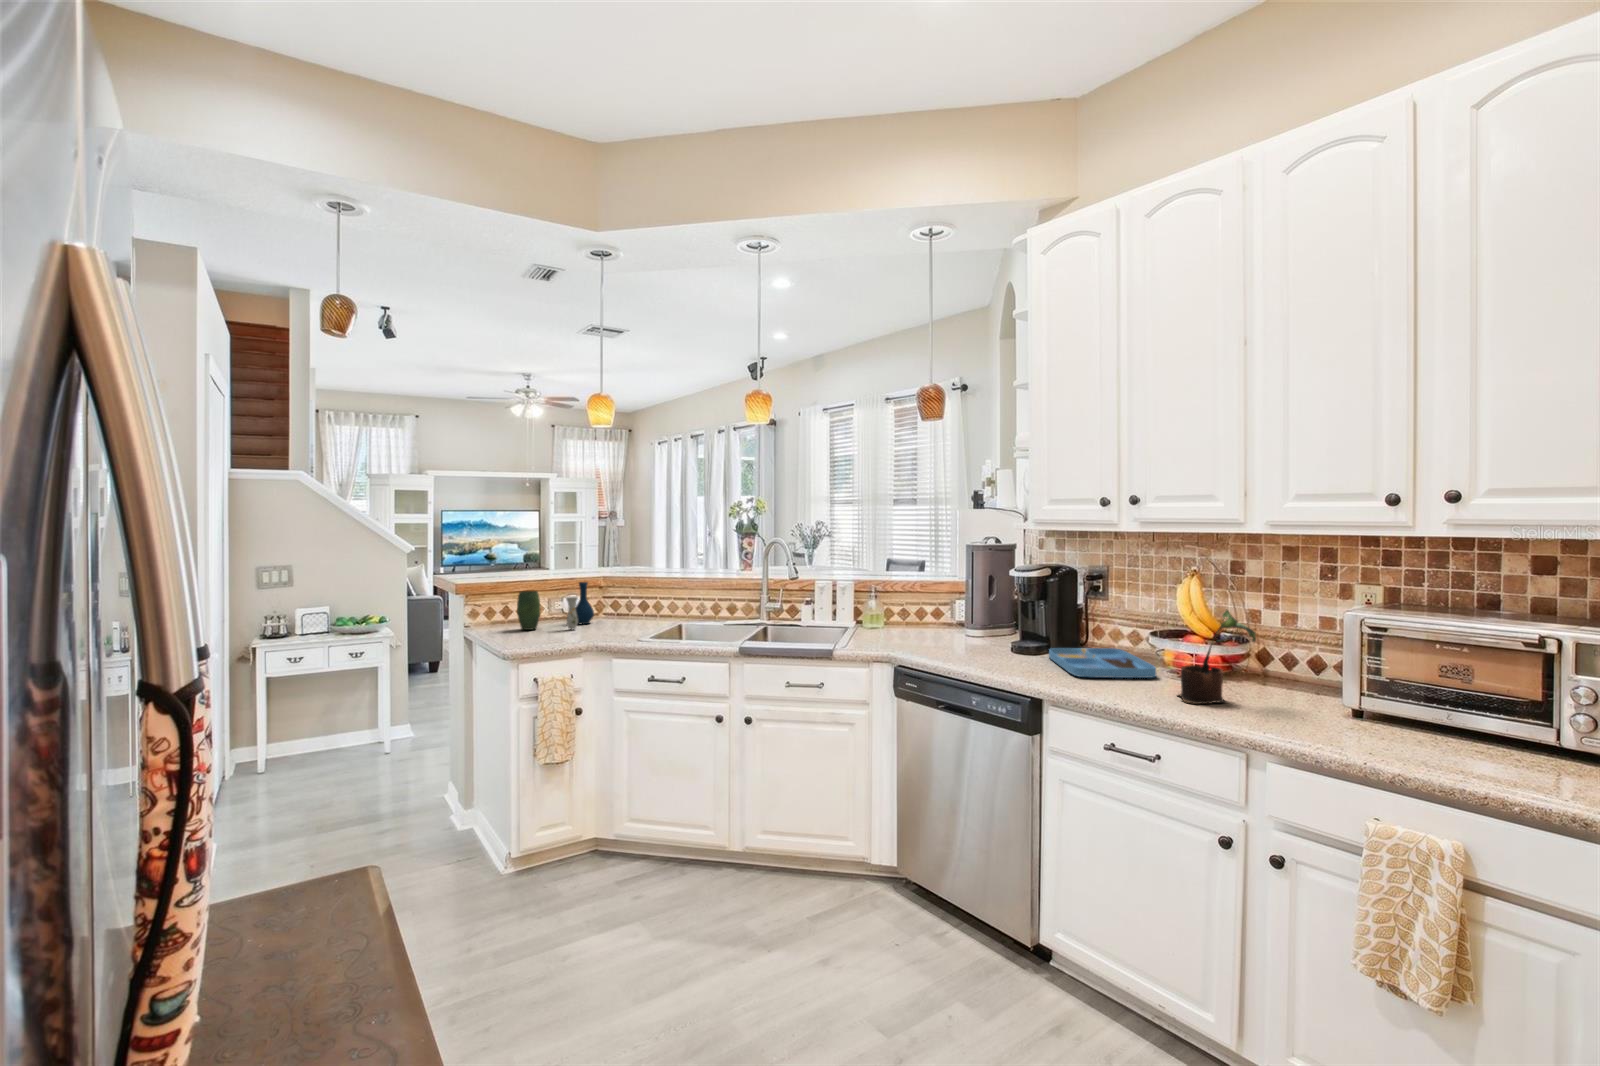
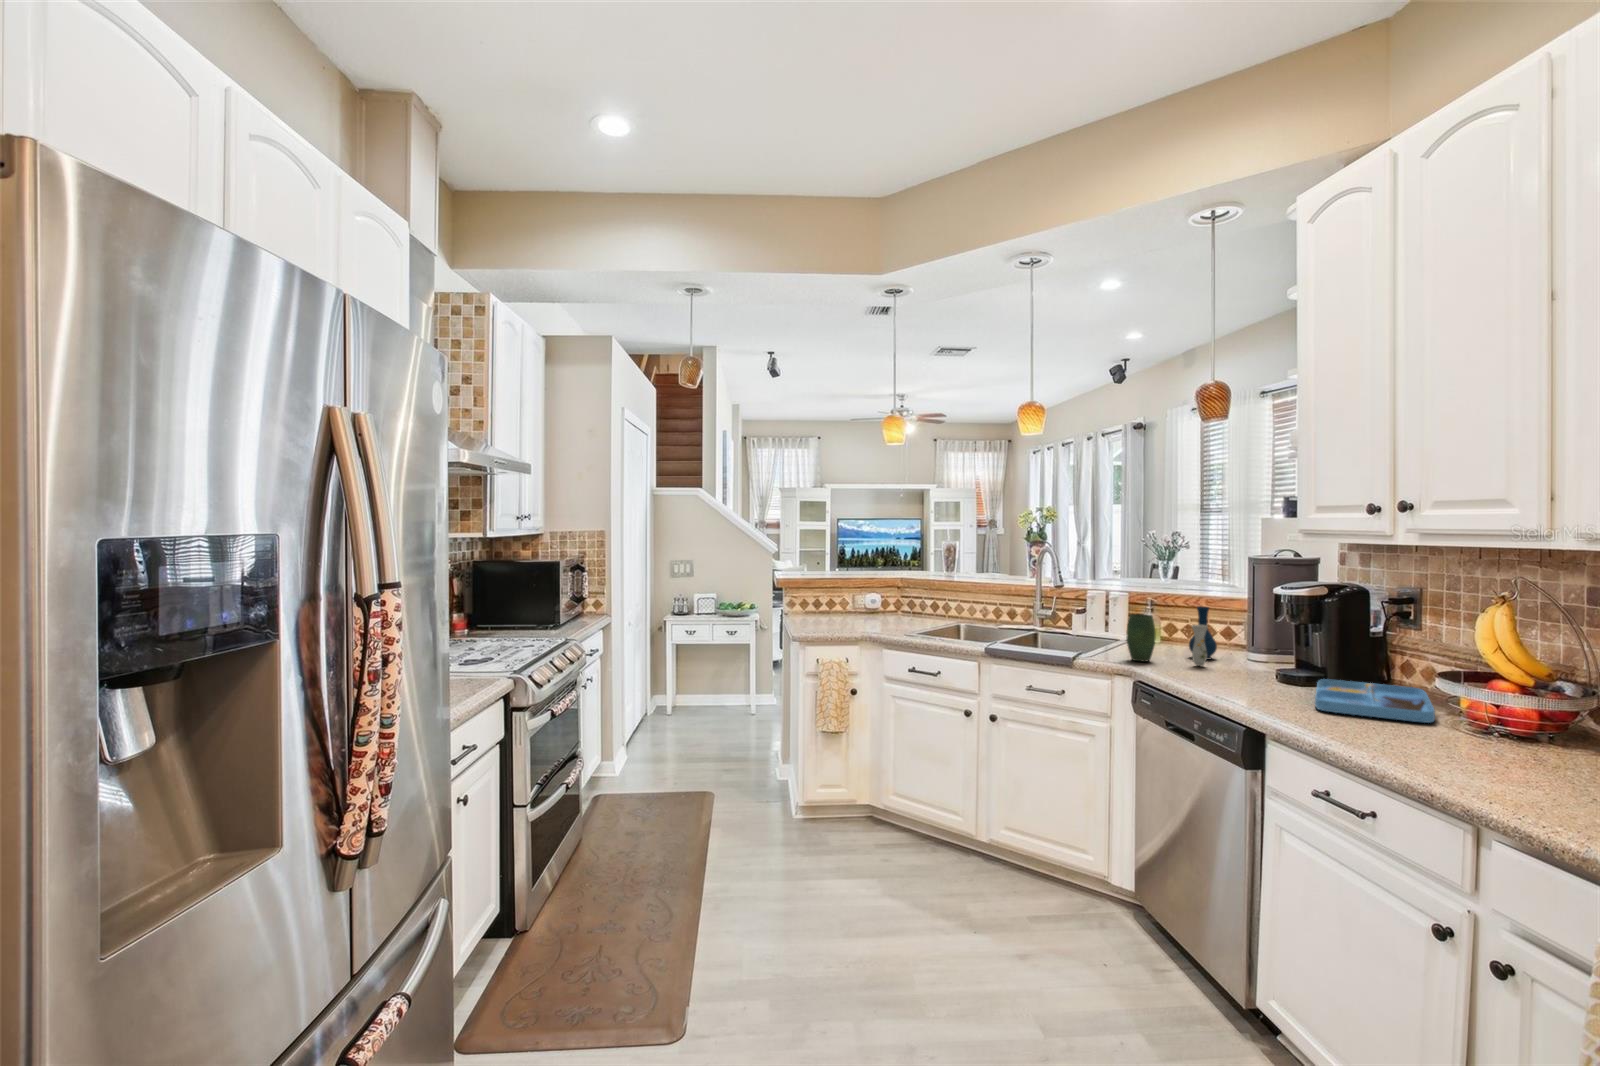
vase: present [517,582,594,630] -> present [1127,606,1217,666]
potted plant: present [1178,609,1256,704] -> none [1419,642,1542,758]

